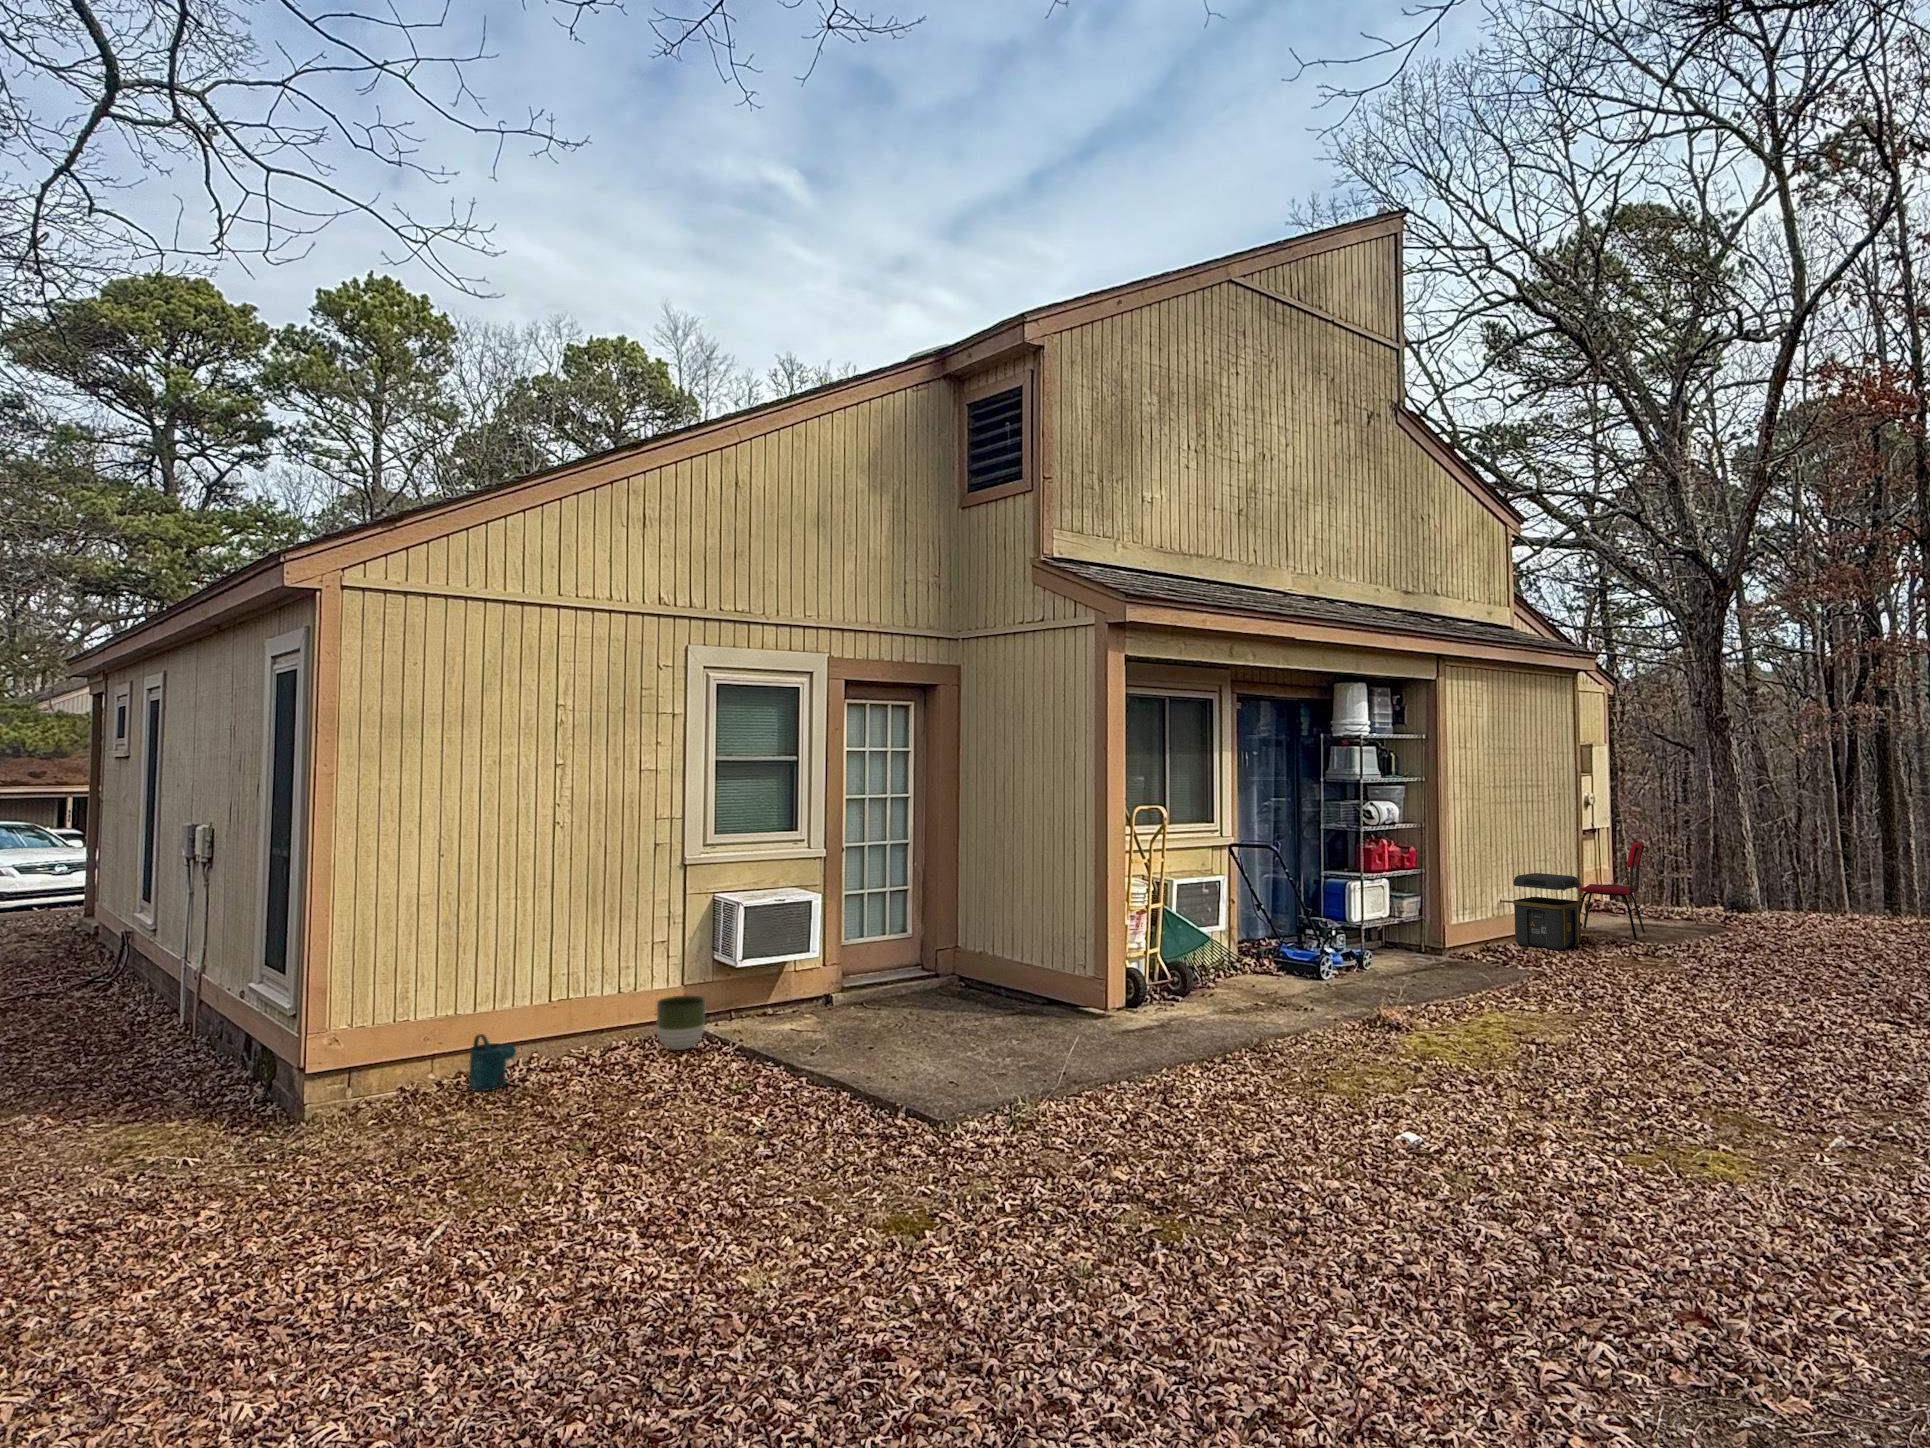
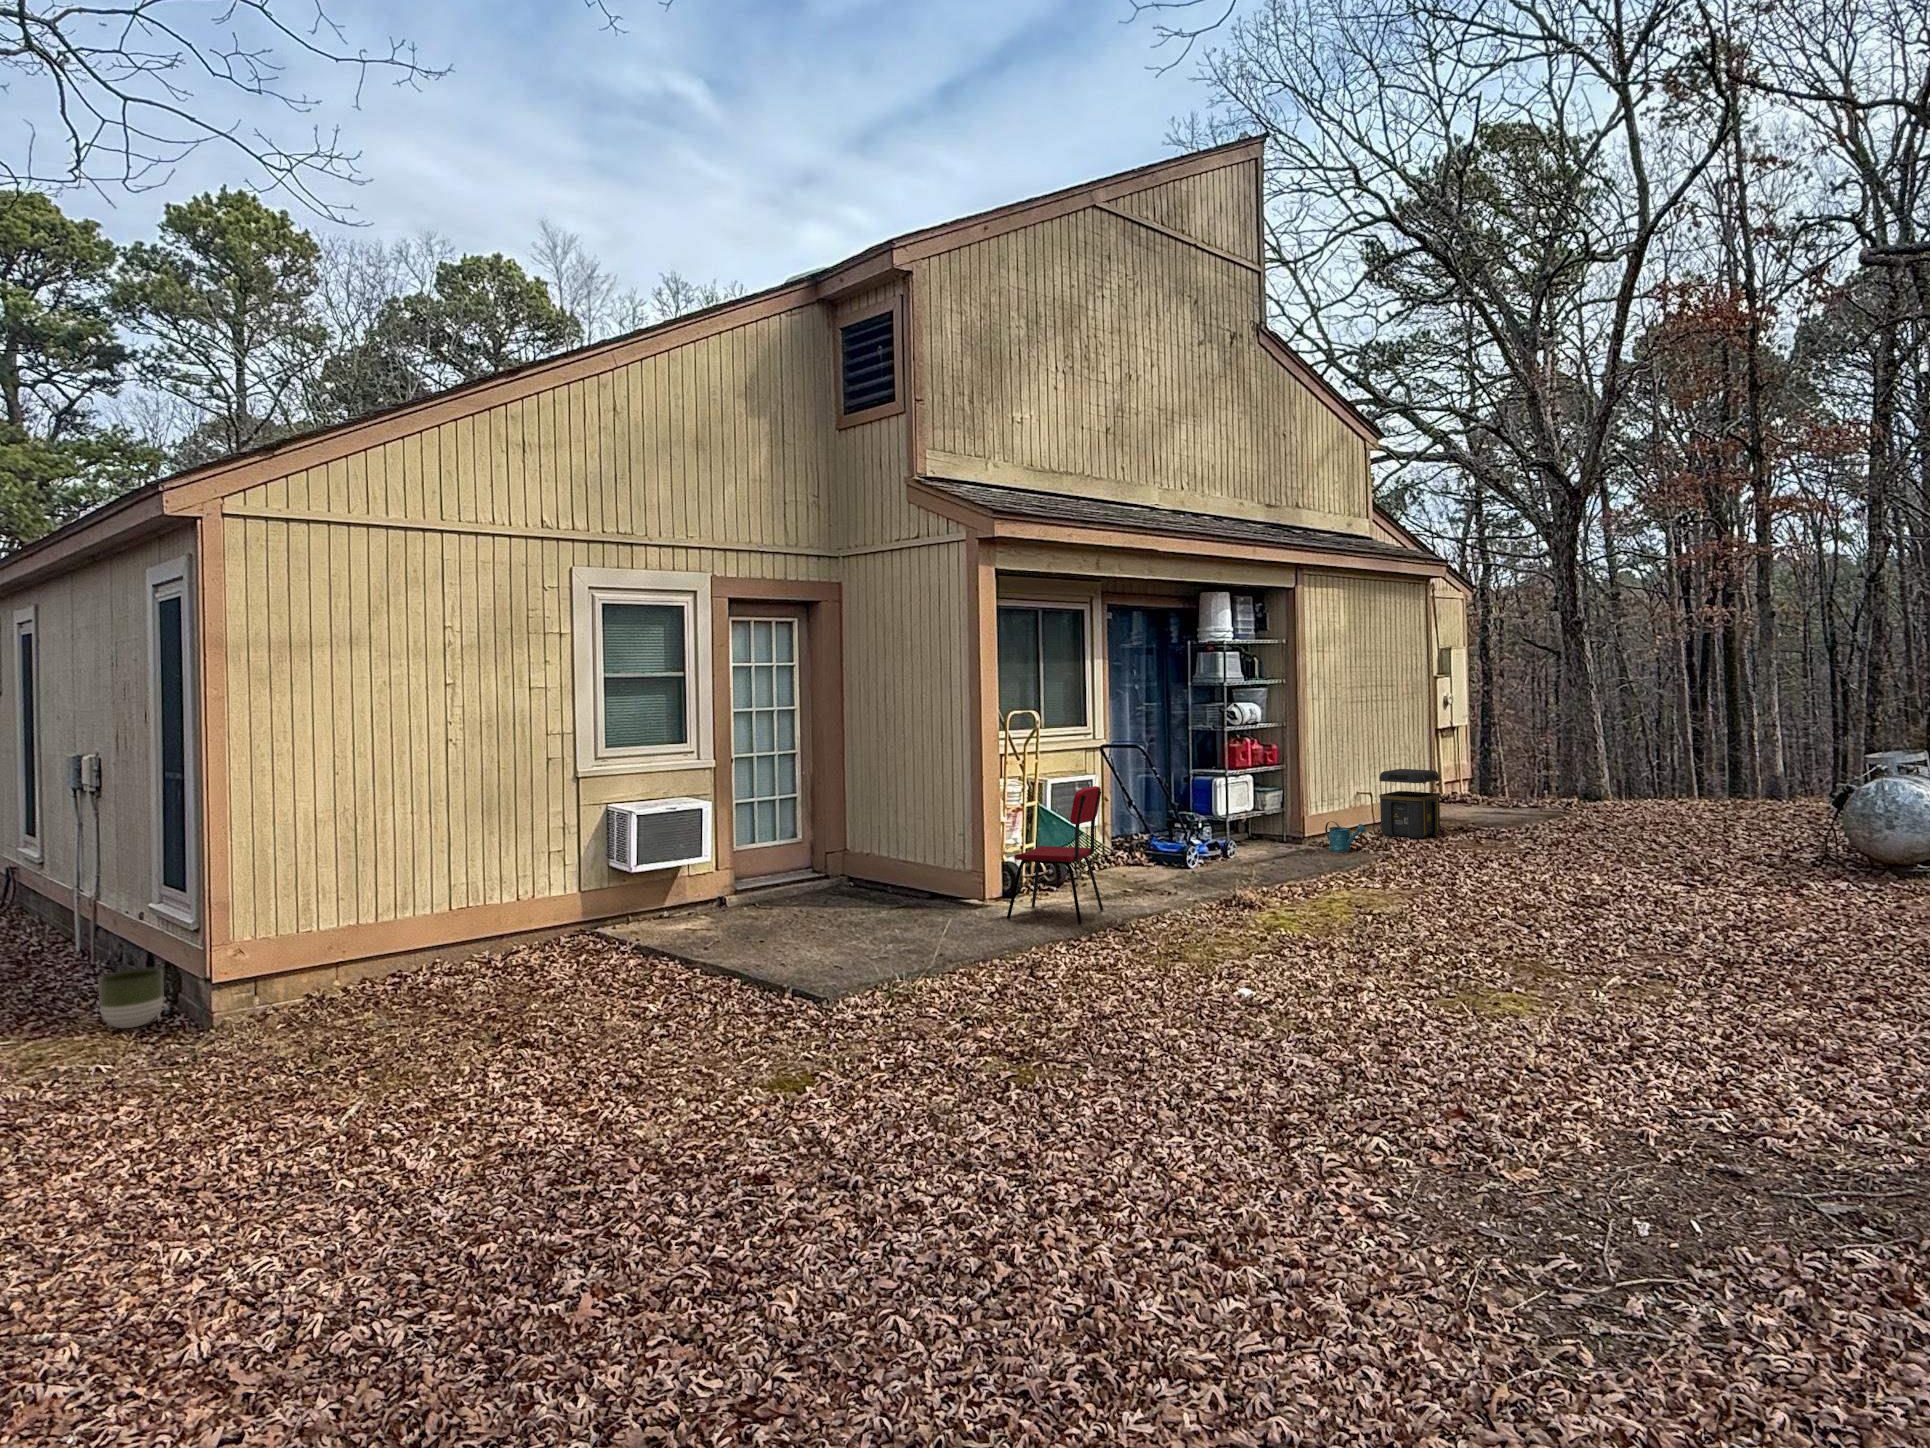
chair: present [1579,841,1645,939] -> present [1007,786,1104,924]
planter: present [657,996,705,1050] -> present [98,968,163,1028]
watering can: present [468,1034,516,1091] -> present [1325,821,1365,852]

